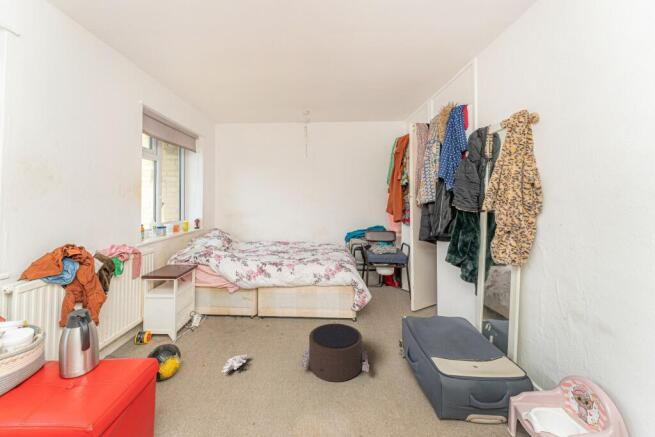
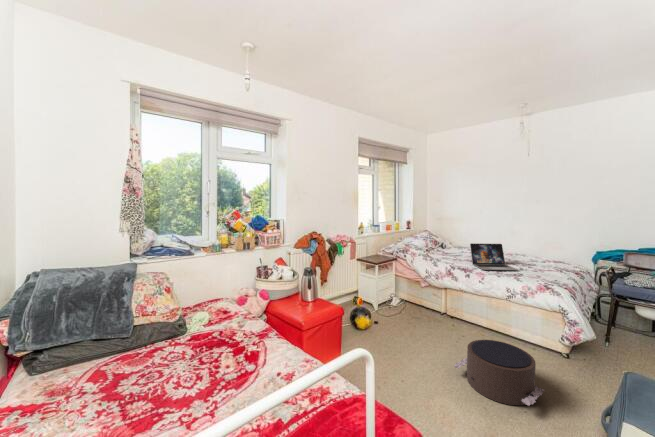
laptop: none [274,235,314,261] -> present [470,243,518,270]
plush toy: present [202,354,248,373] -> none [381,333,415,345]

